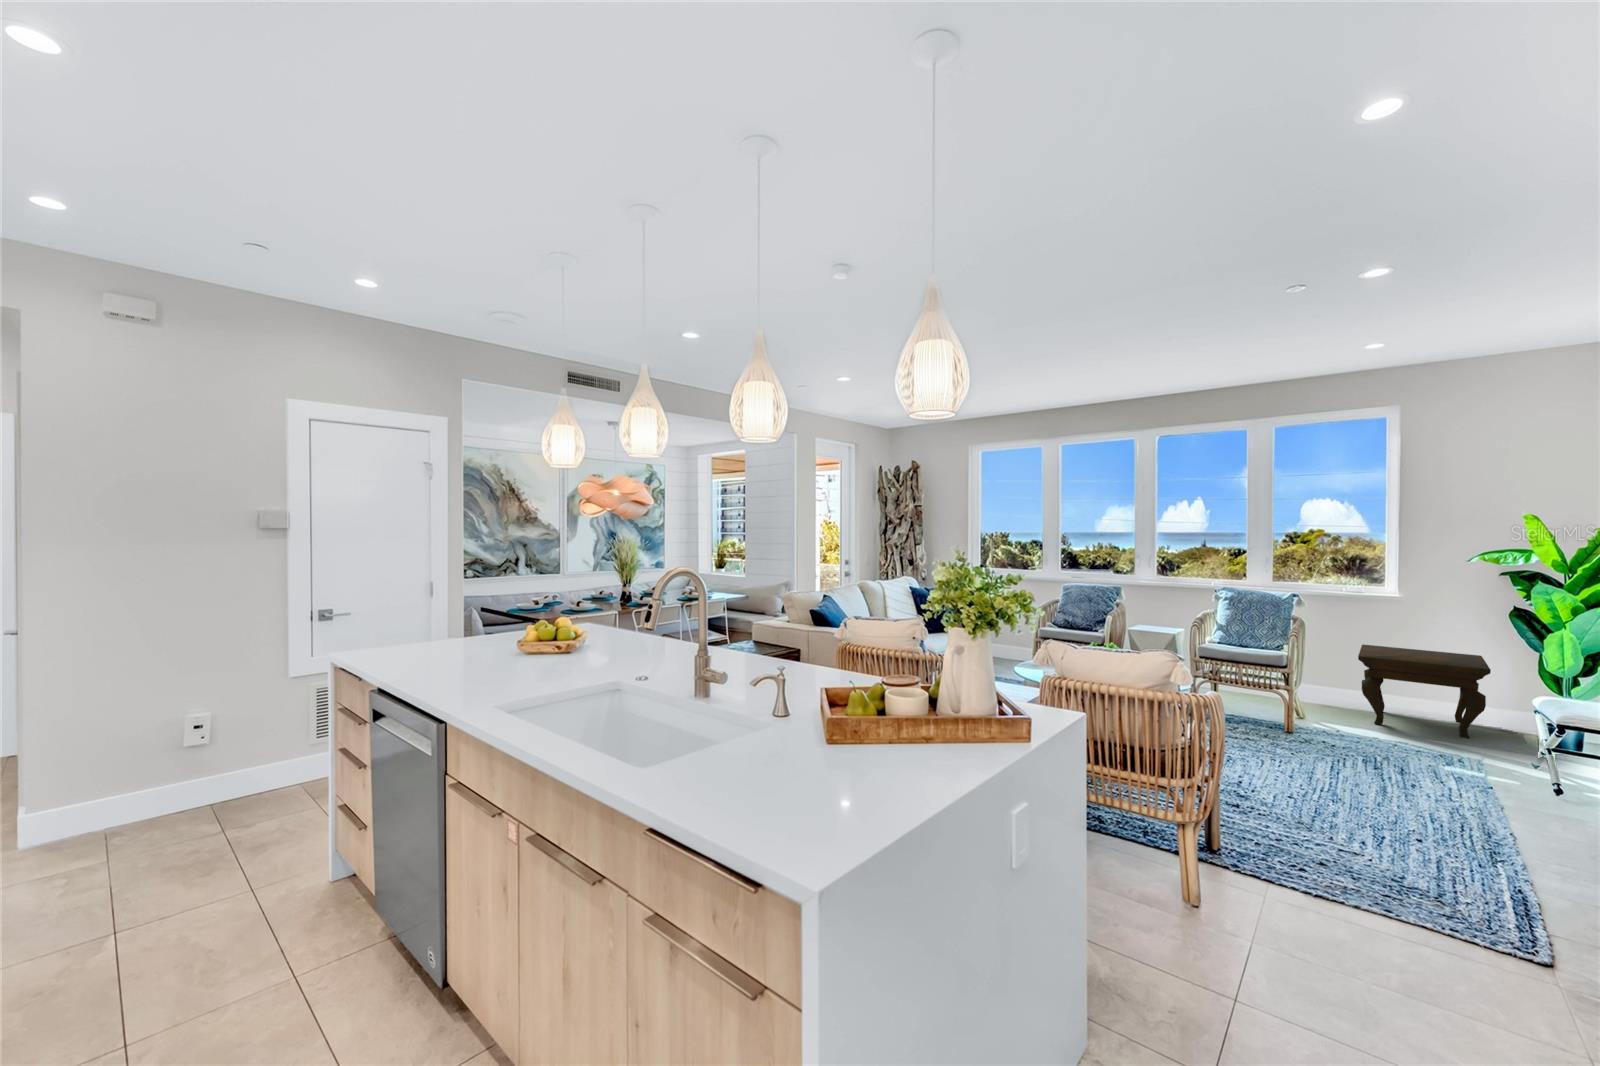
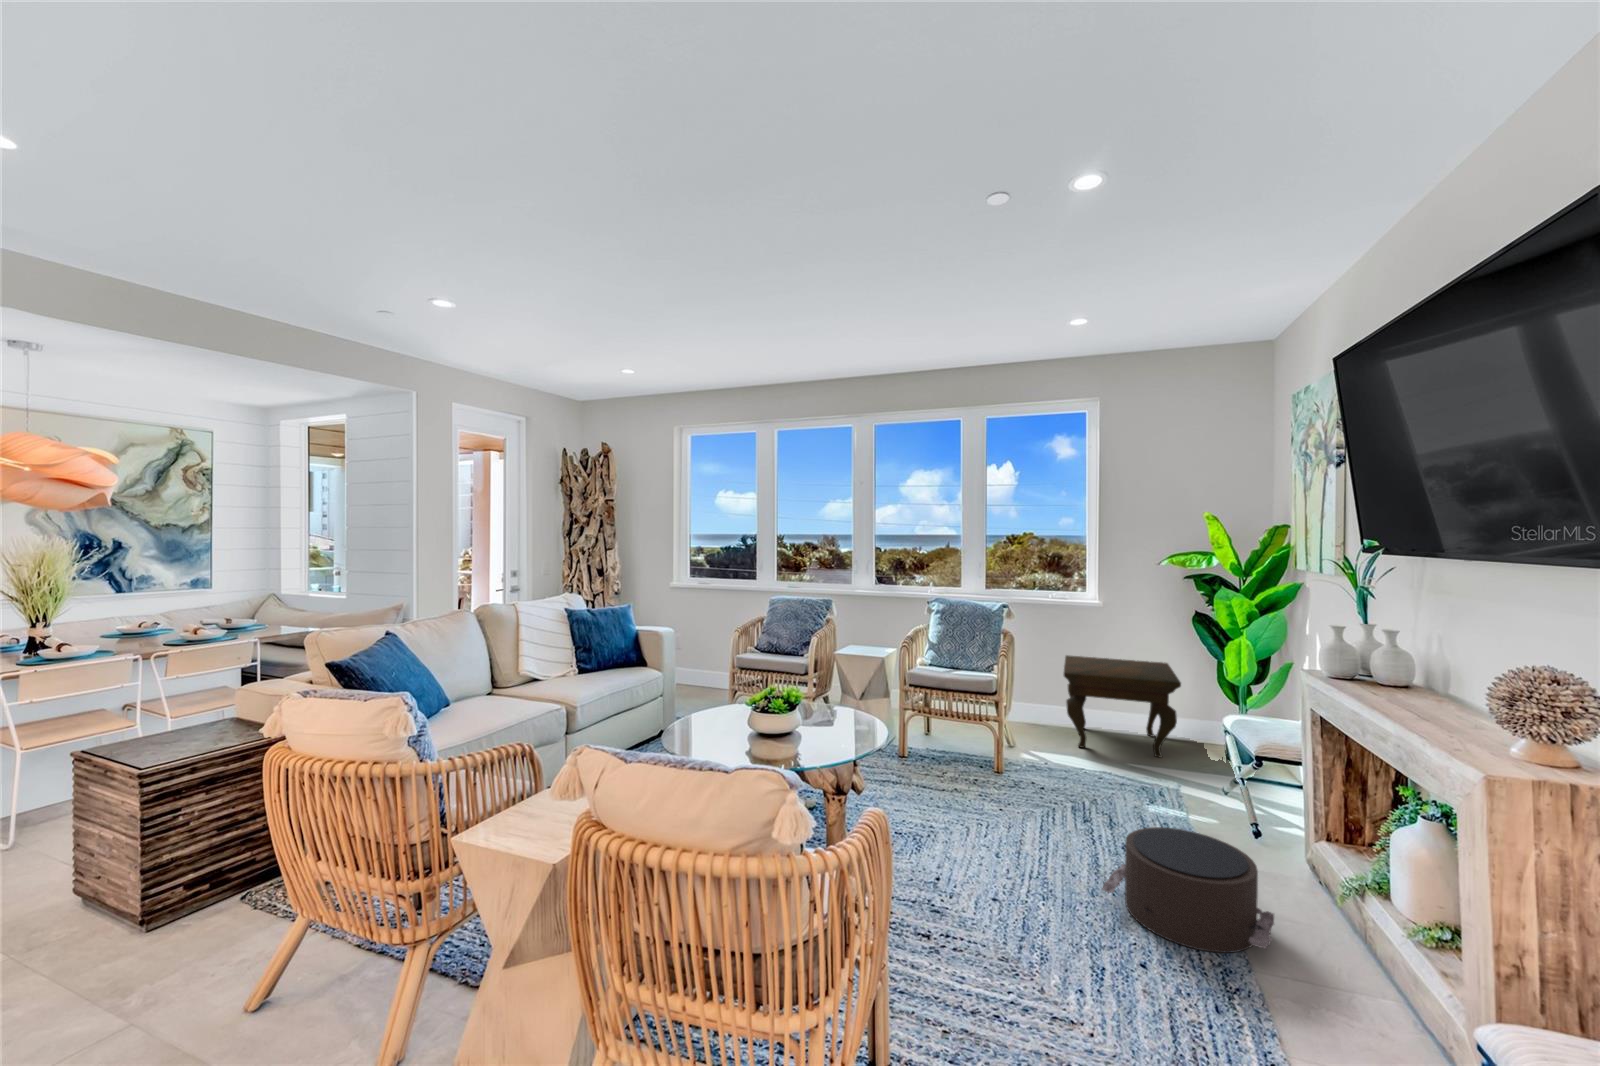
pouf: none [1386,762,1551,848] -> present [1102,827,1274,953]

